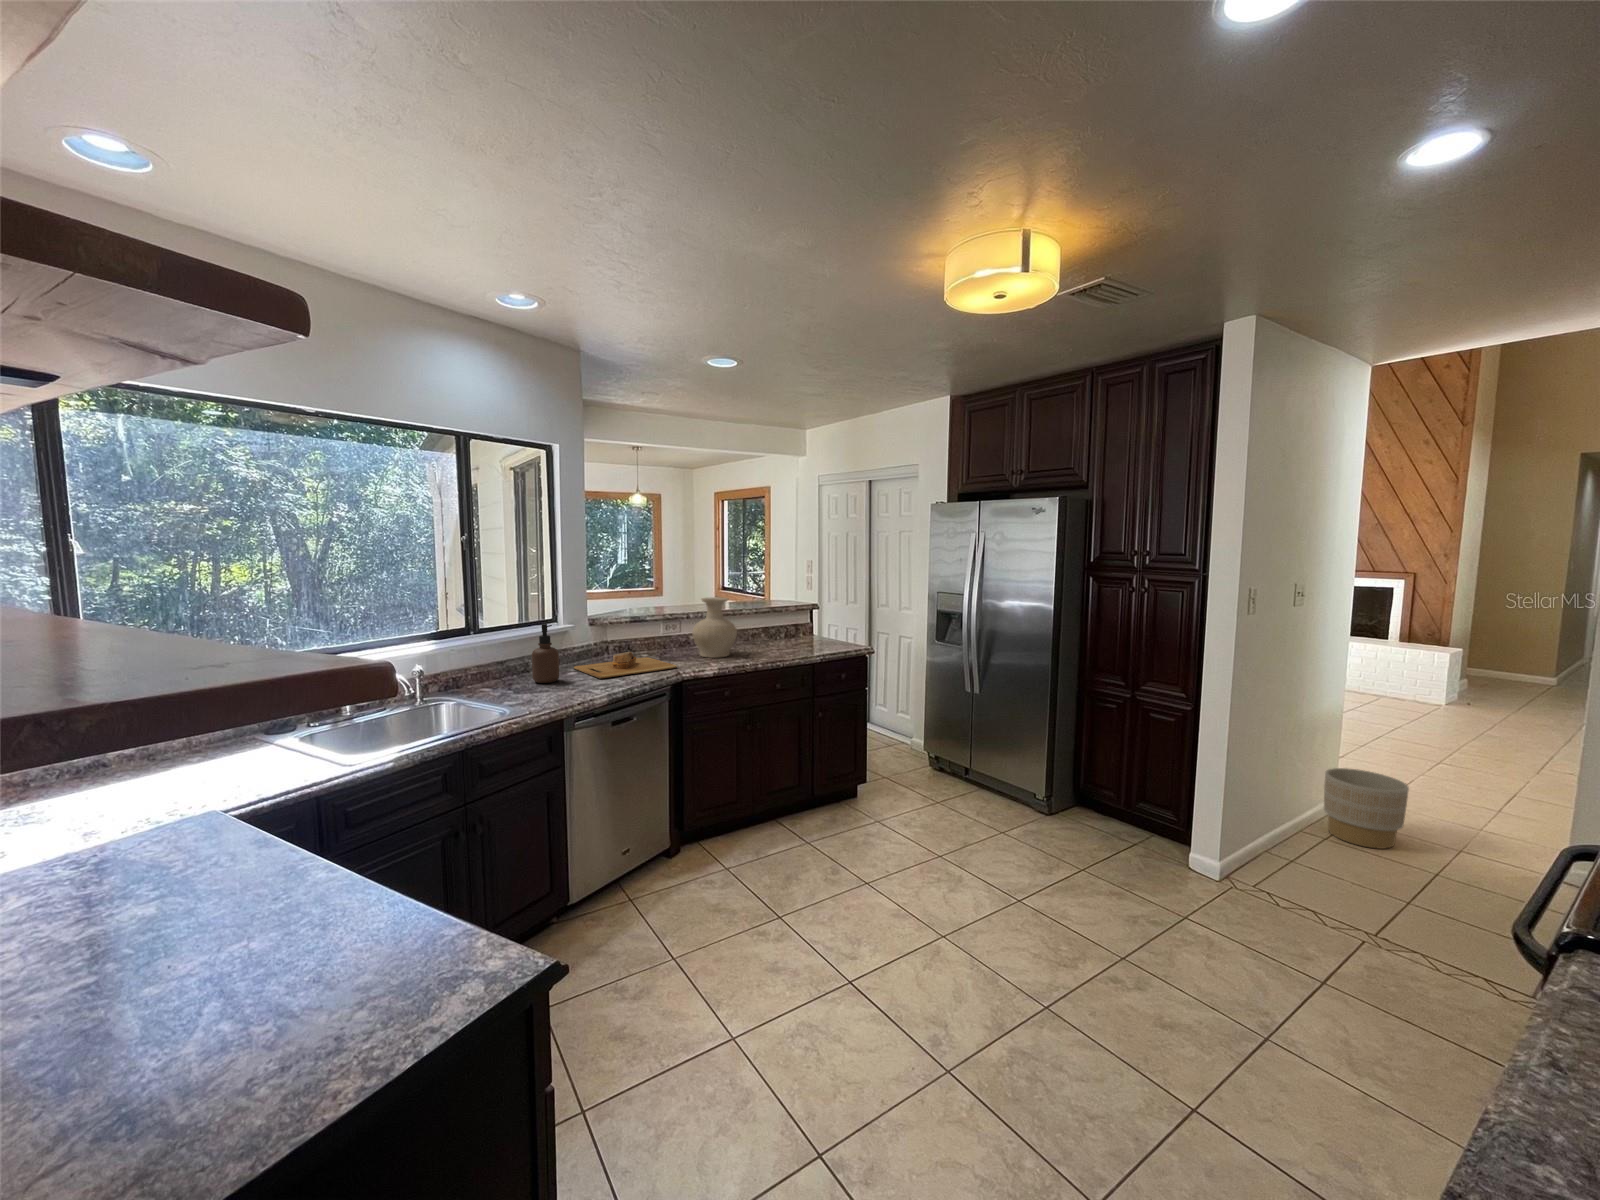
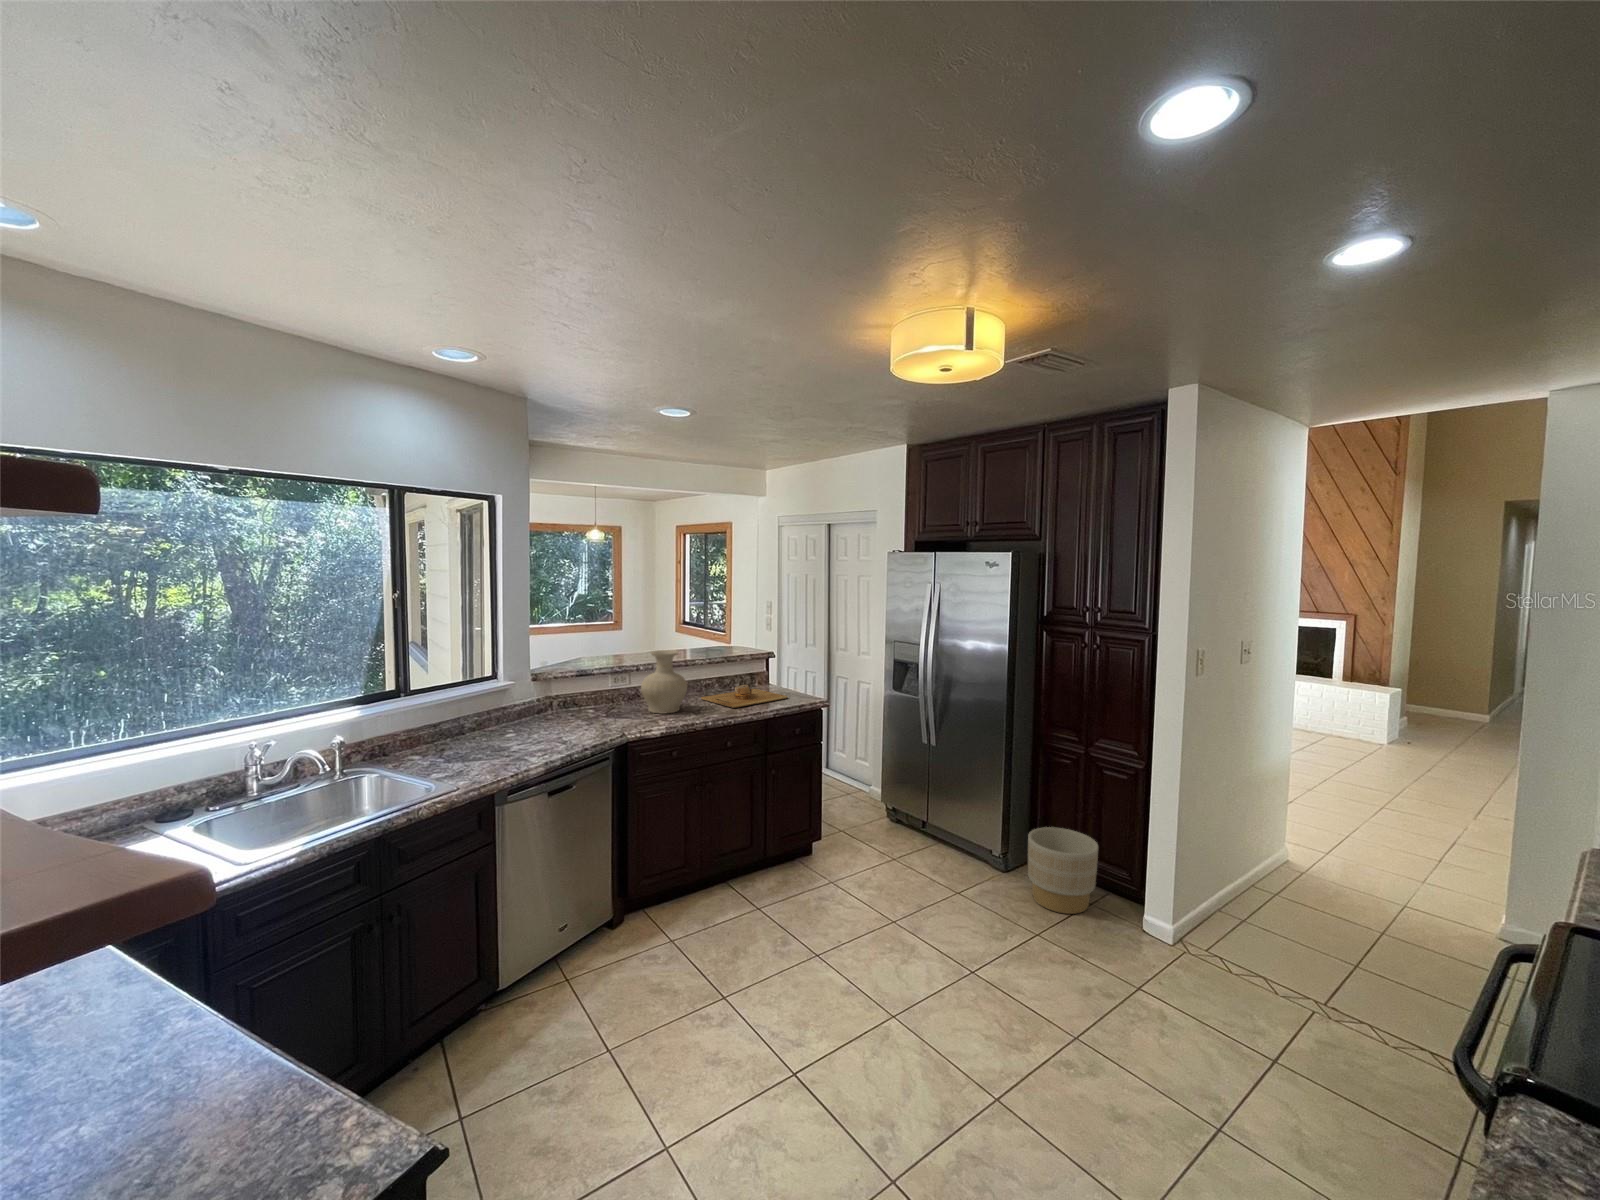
soap dispenser: present [532,624,559,683] -> none [466,685,496,748]
cutting board: present [574,652,677,679] -> present [701,684,788,708]
planter: present [1324,768,1409,849] -> present [1028,827,1098,914]

